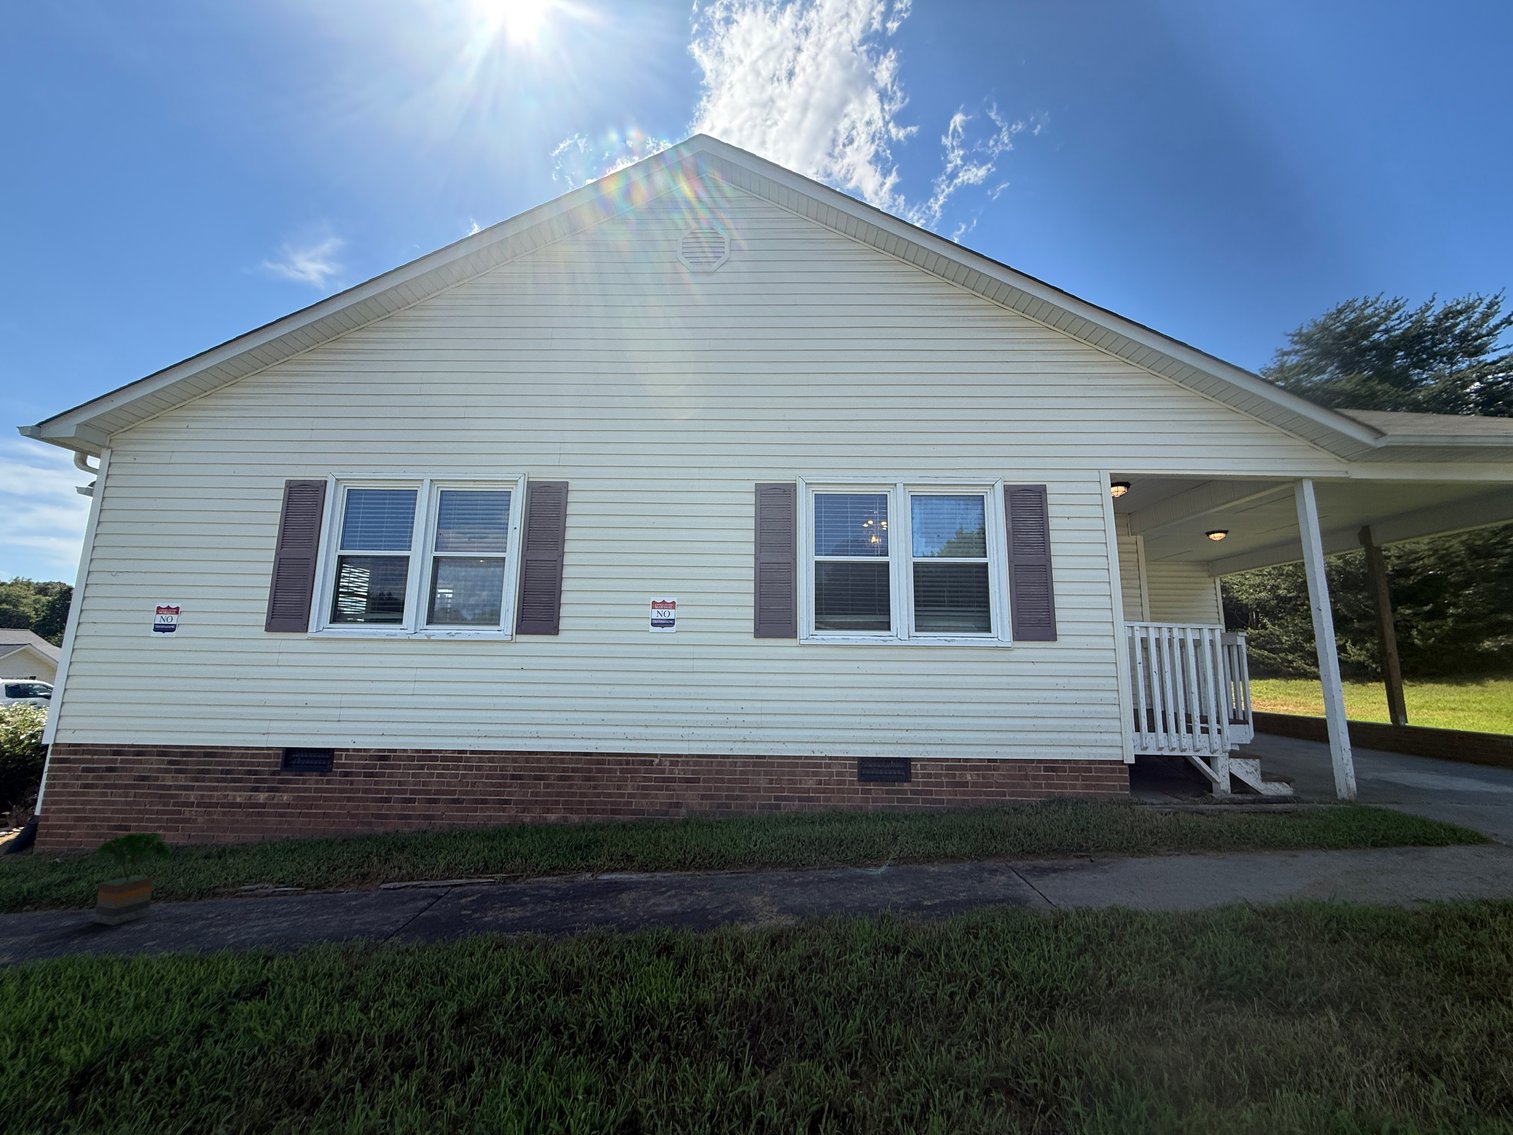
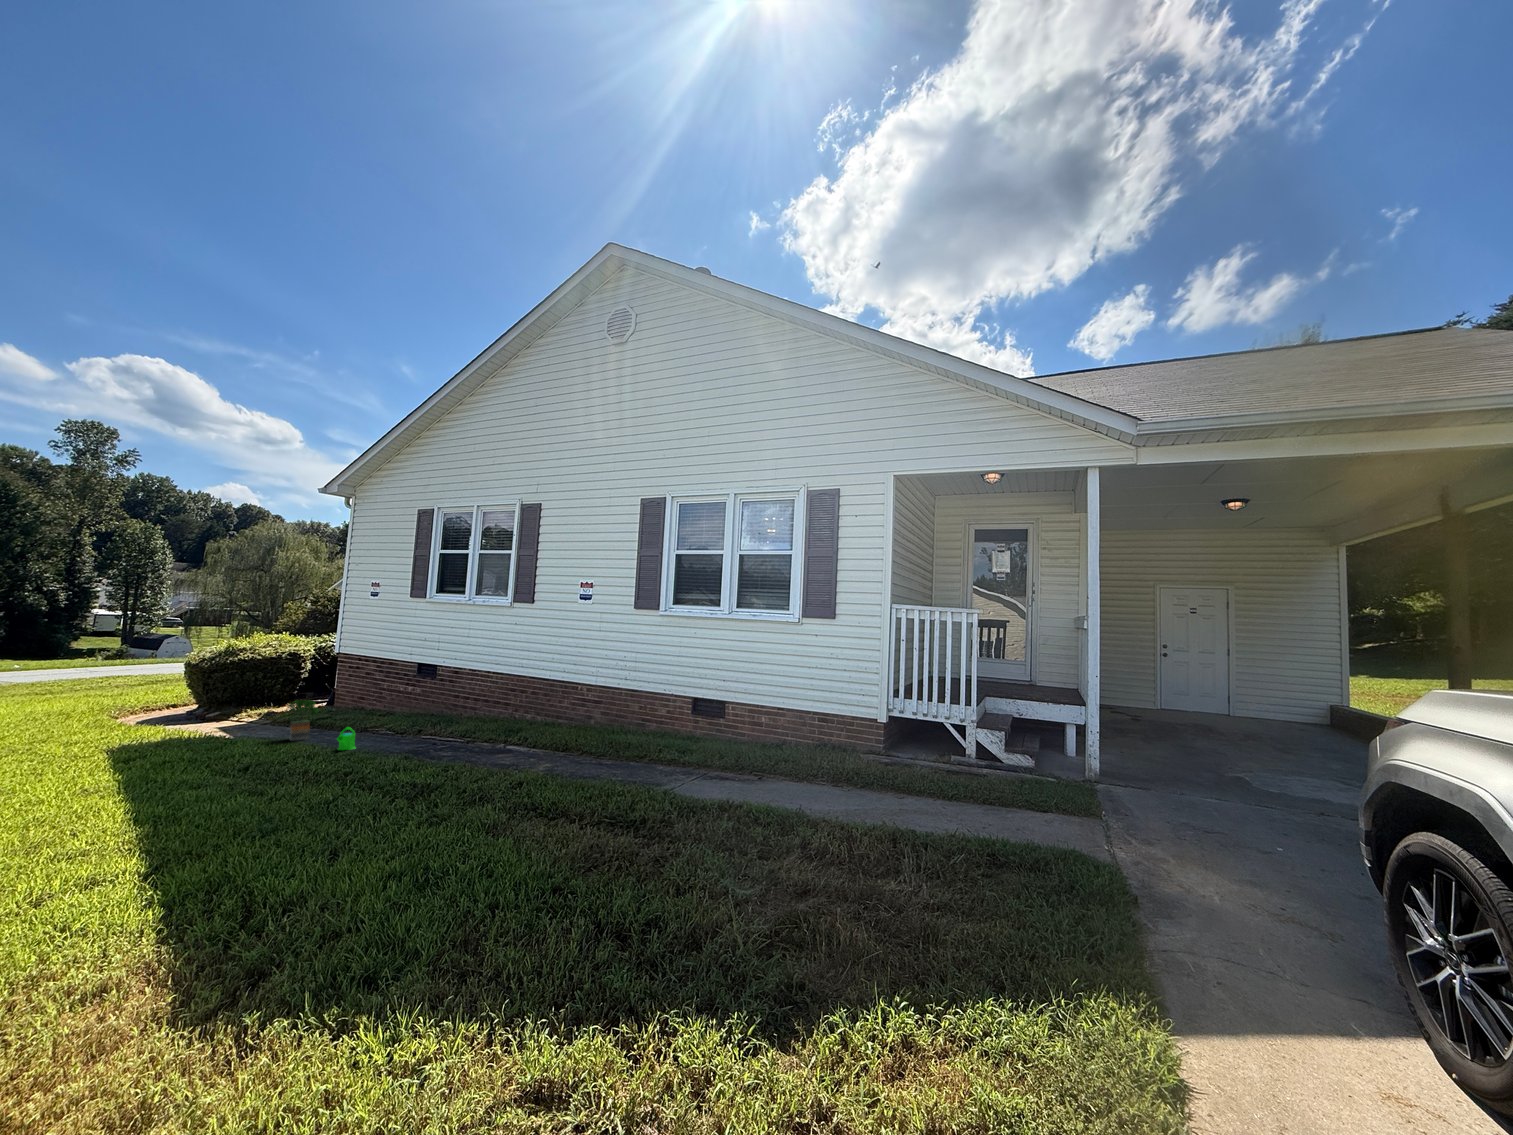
watering can: none [286,871,326,922] -> present [337,727,355,750]

